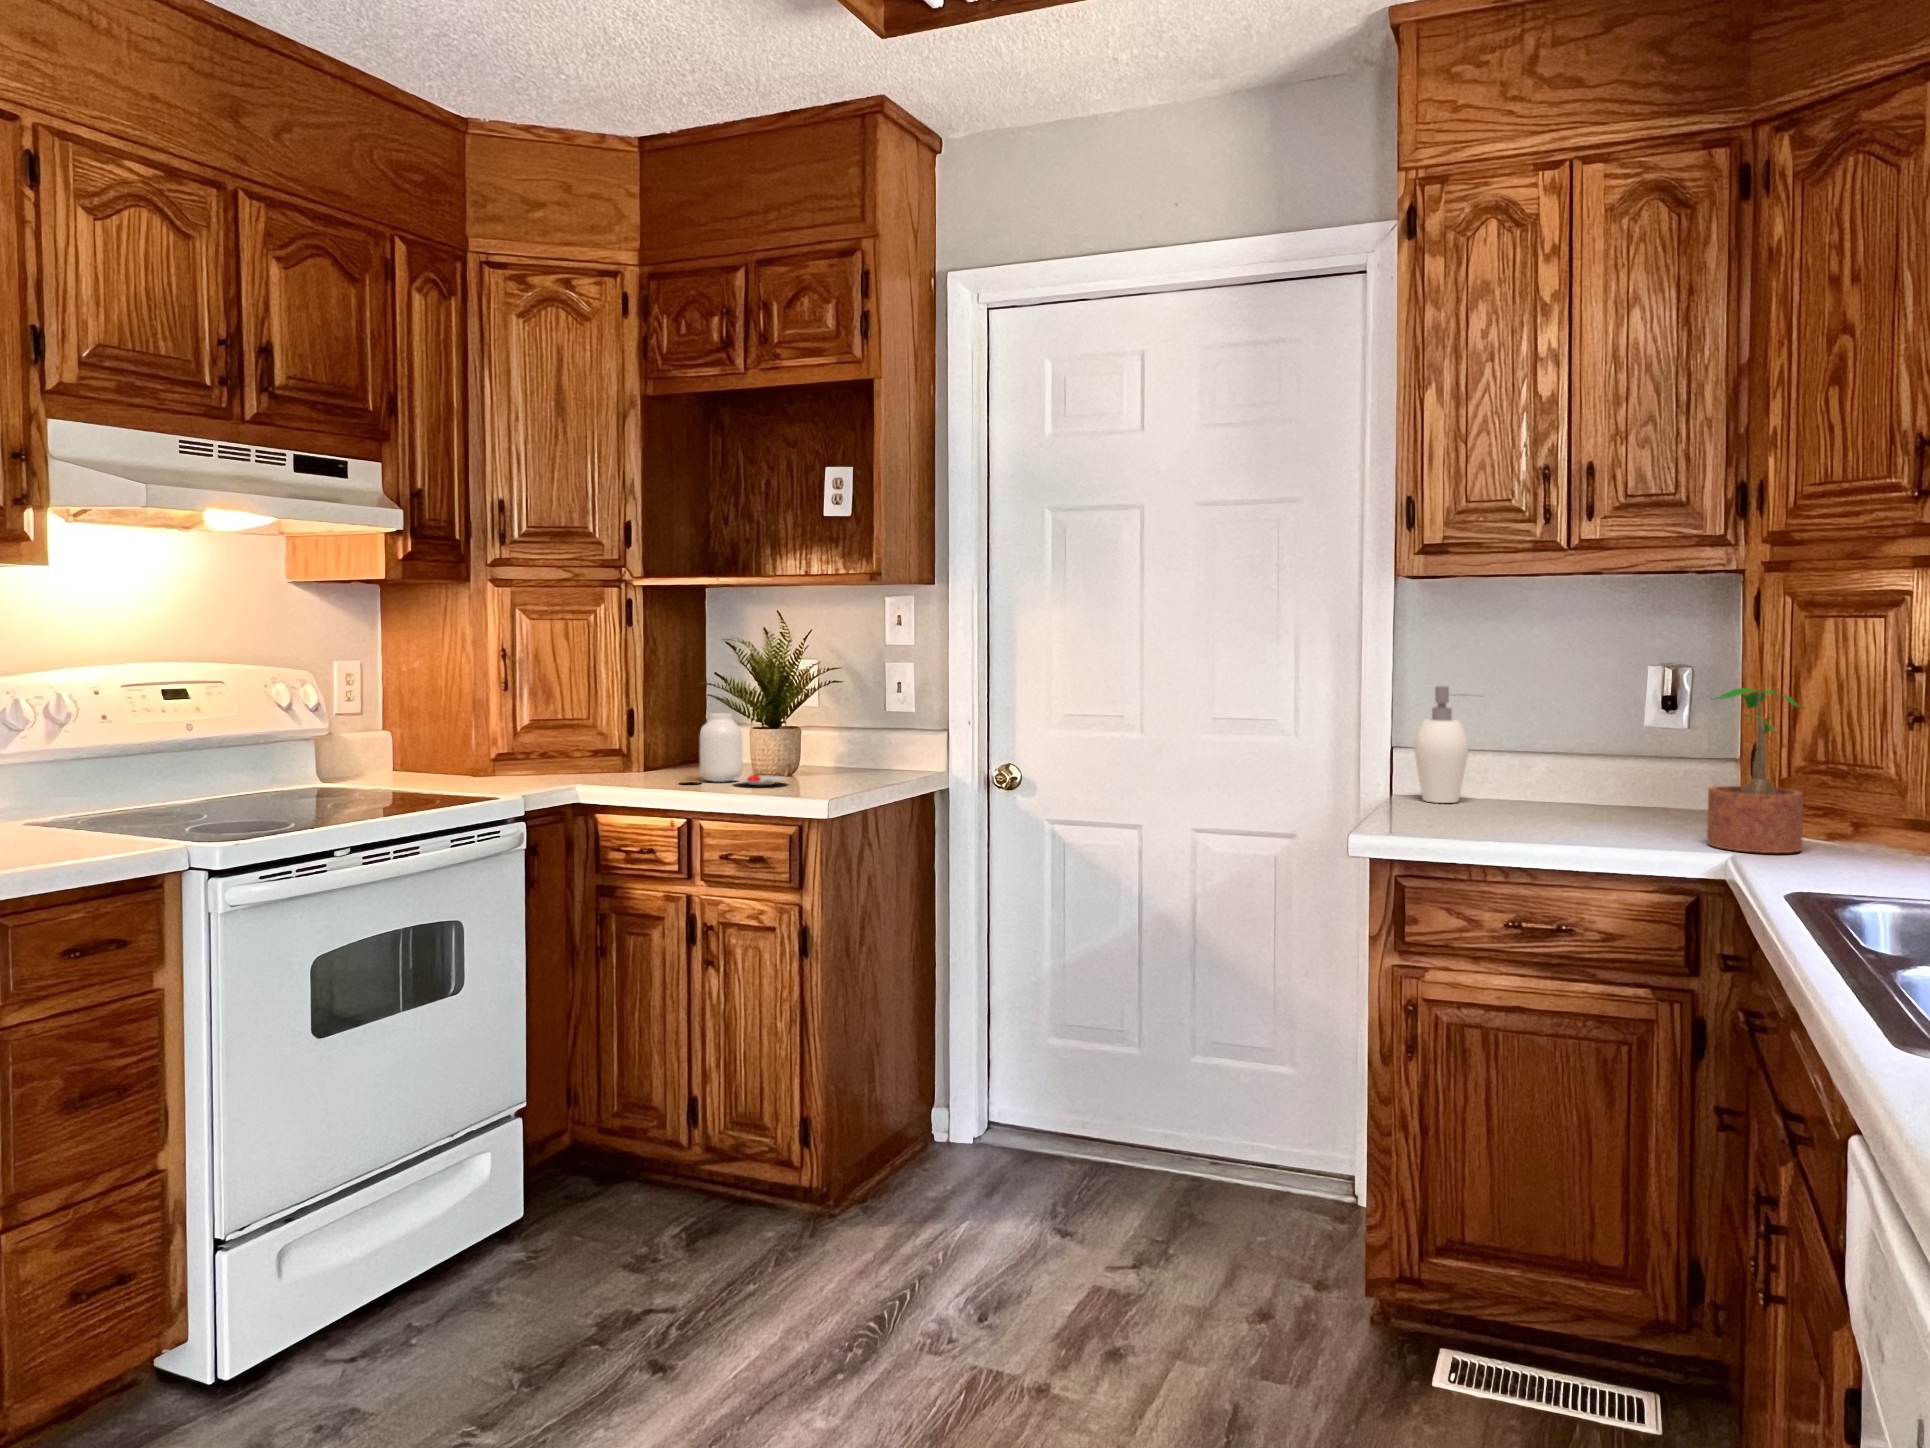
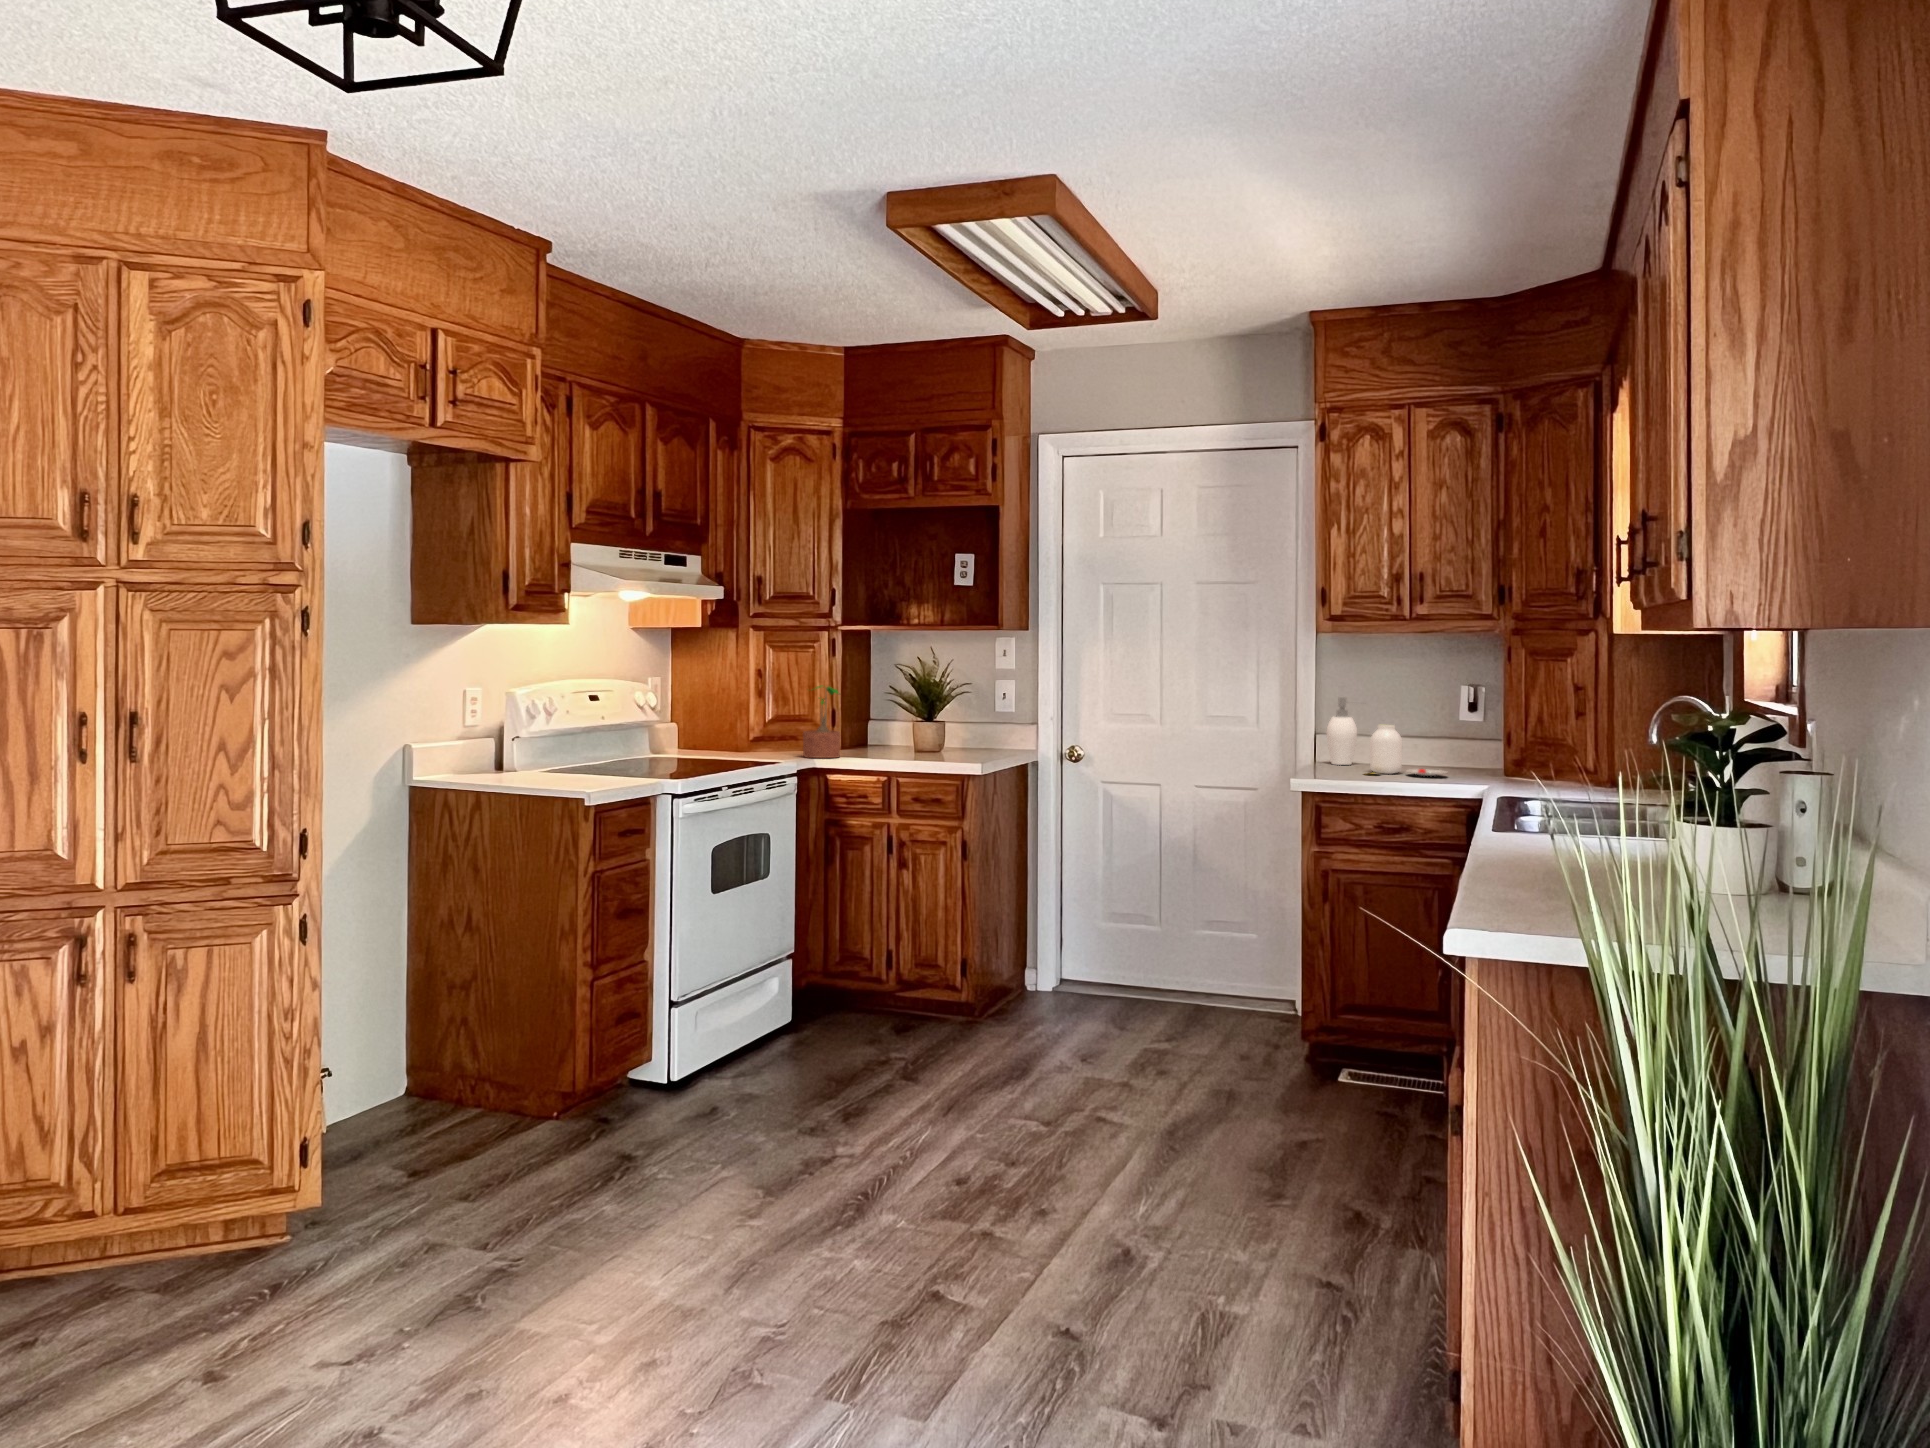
potted plant: present [1707,688,1803,853] -> present [803,686,840,758]
jar: present [689,713,788,785] -> present [1365,725,1446,776]

